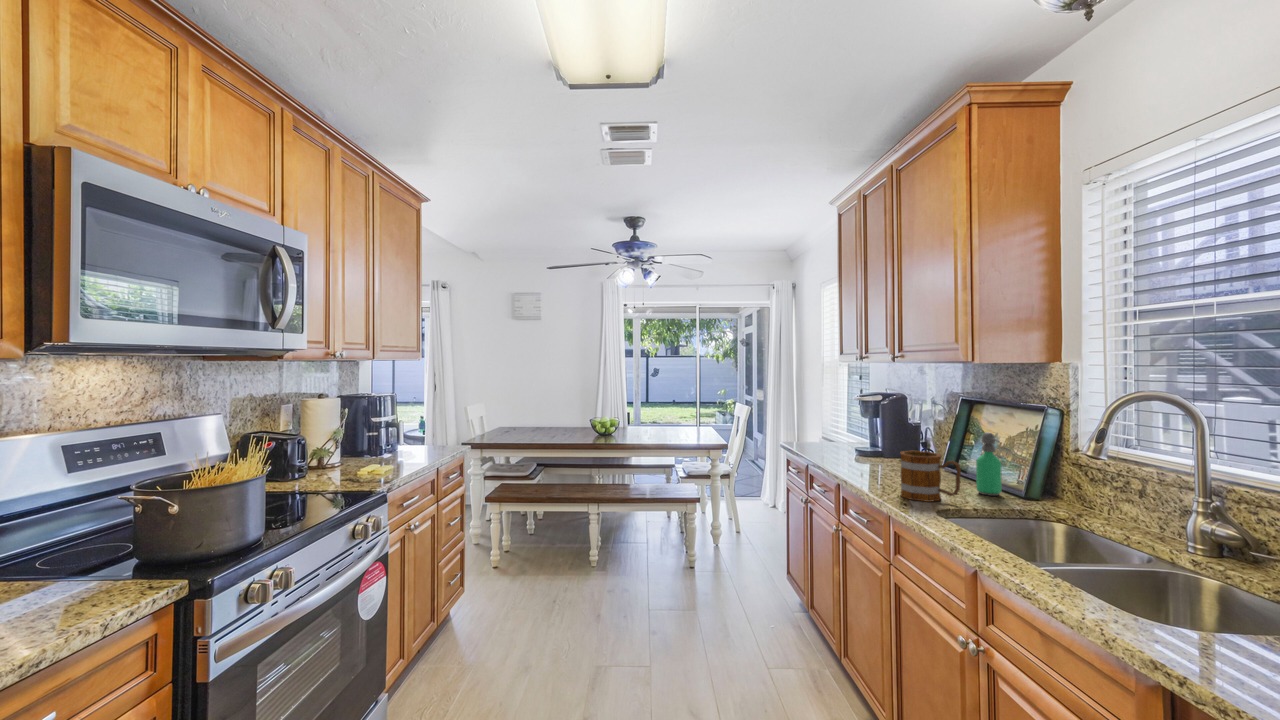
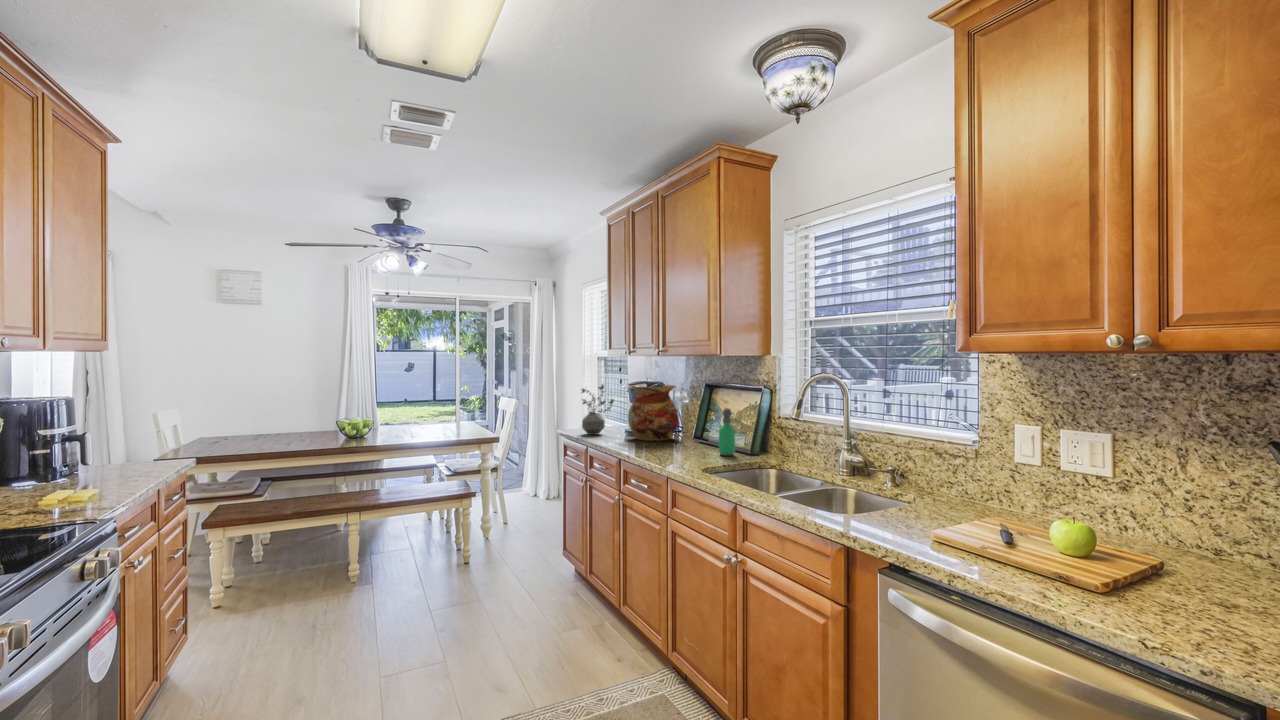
potted plant: none [805,394,844,450] -> present [582,385,614,435]
vase: none [859,396,925,464] -> present [628,385,679,441]
mug: present [900,451,961,502] -> none [668,425,711,463]

